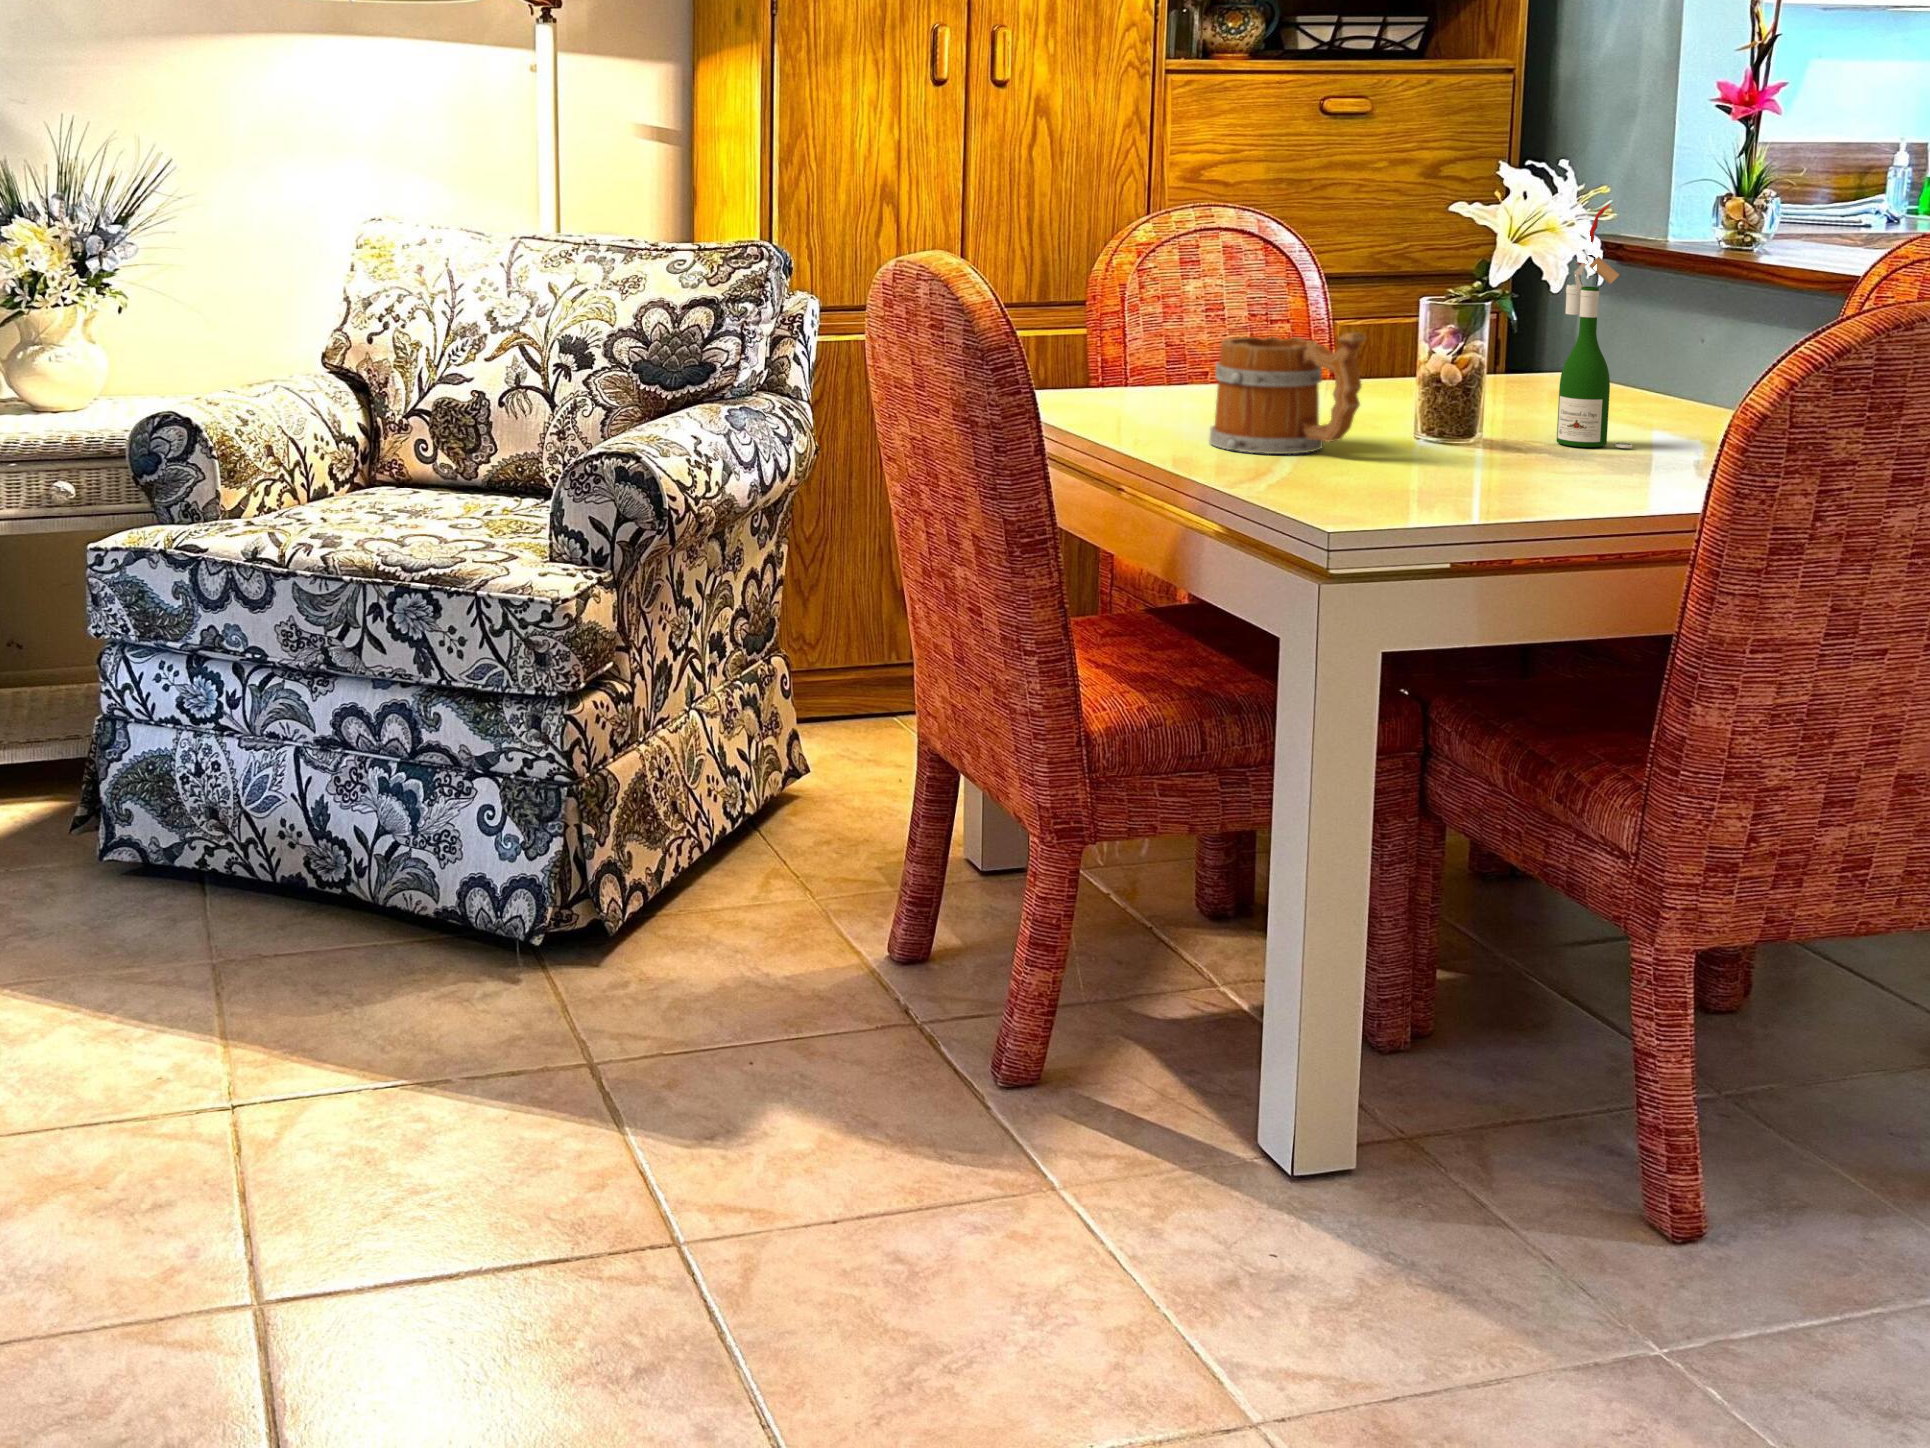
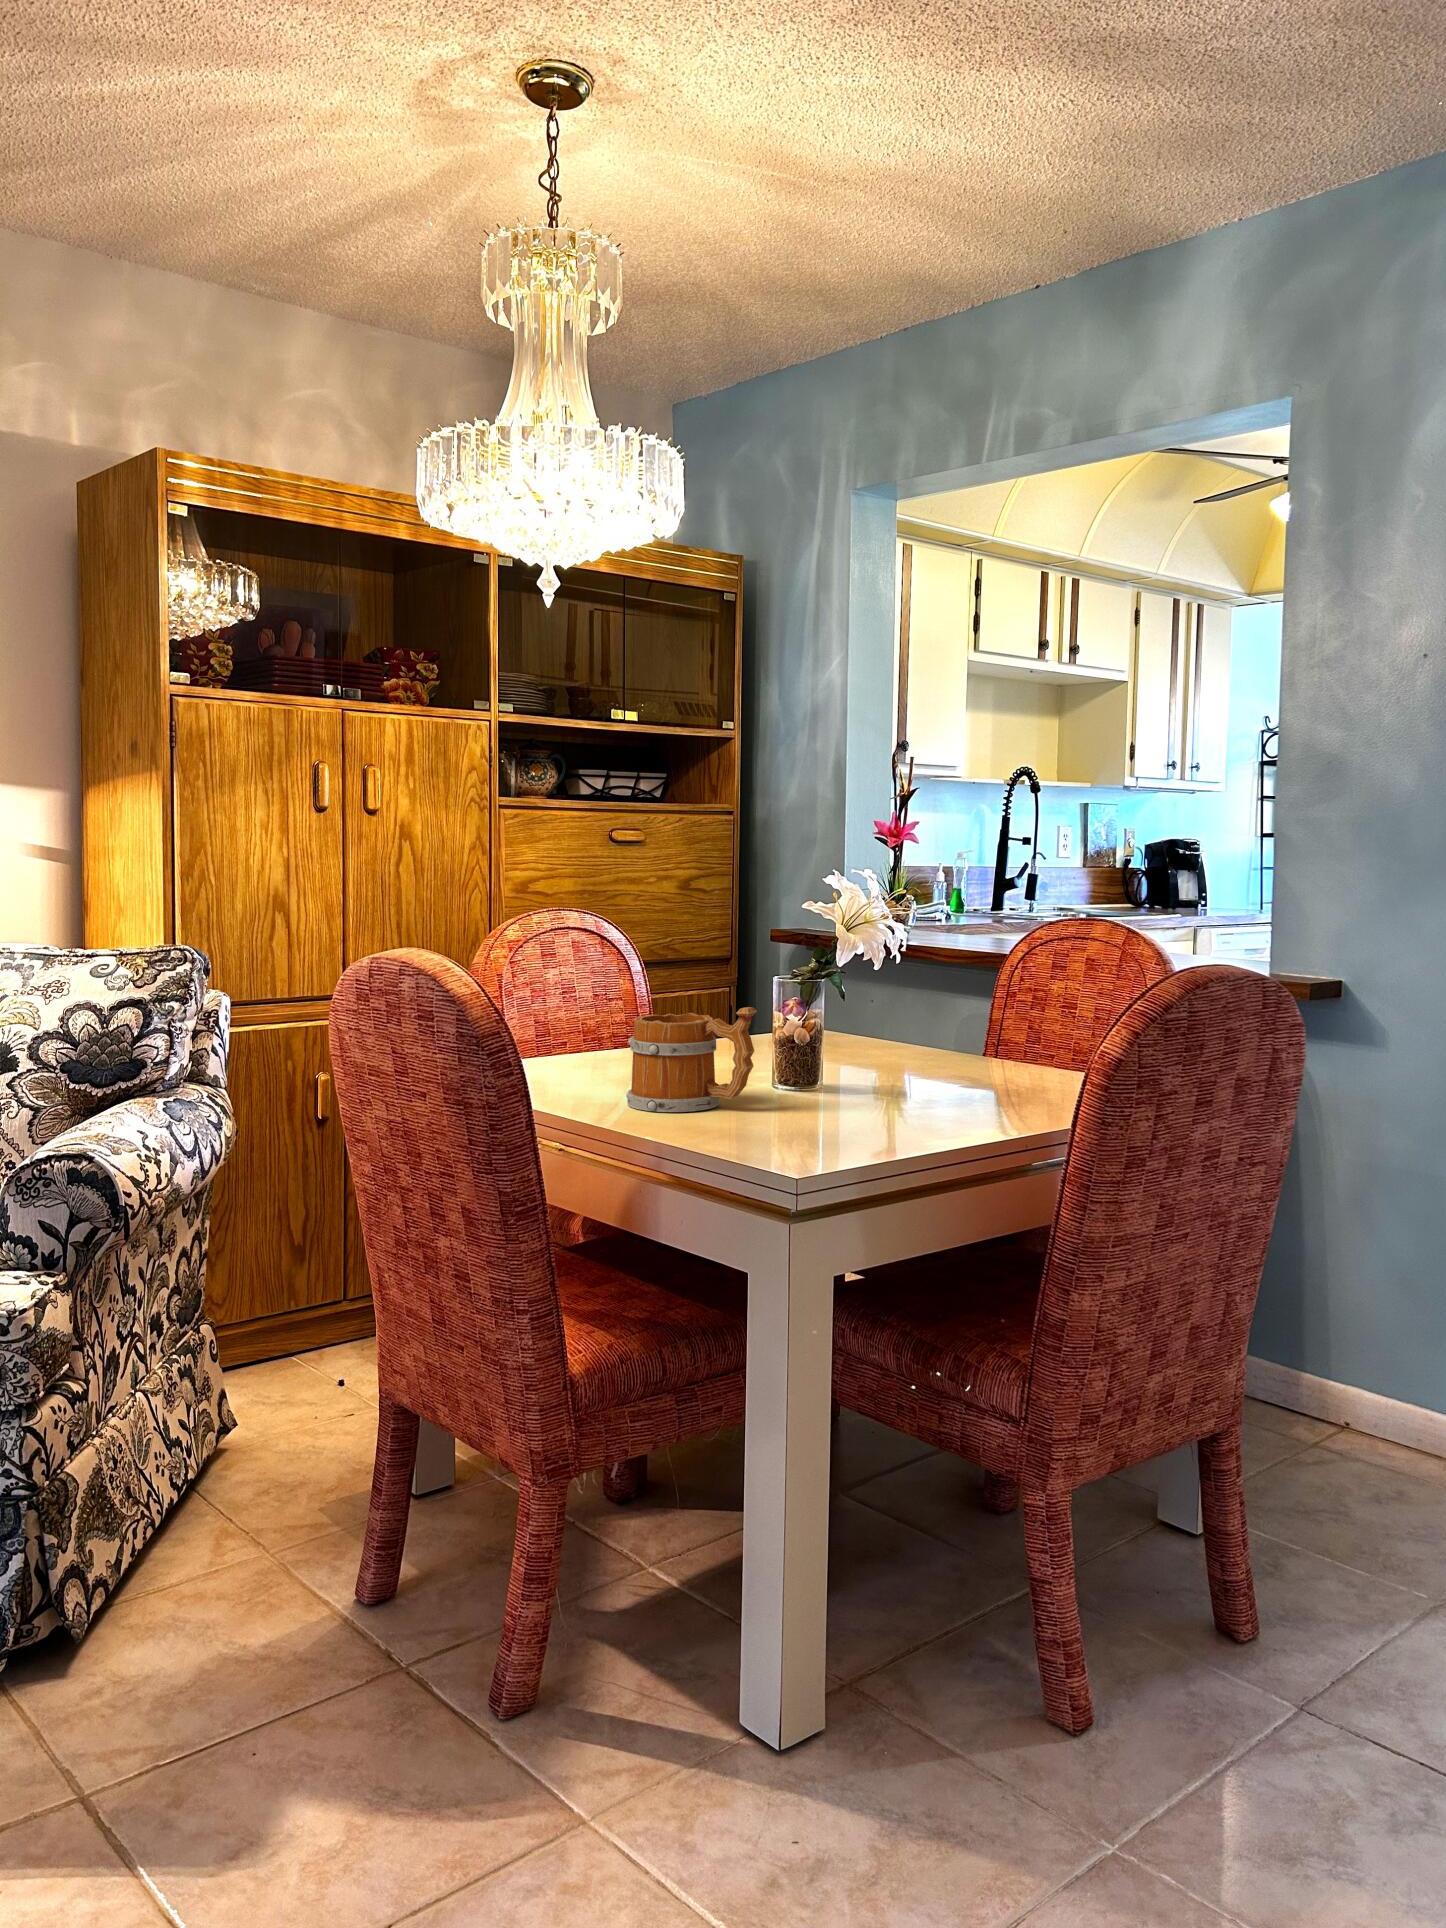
wine bottle: present [1557,204,1632,448] -> none [875,900,929,1086]

